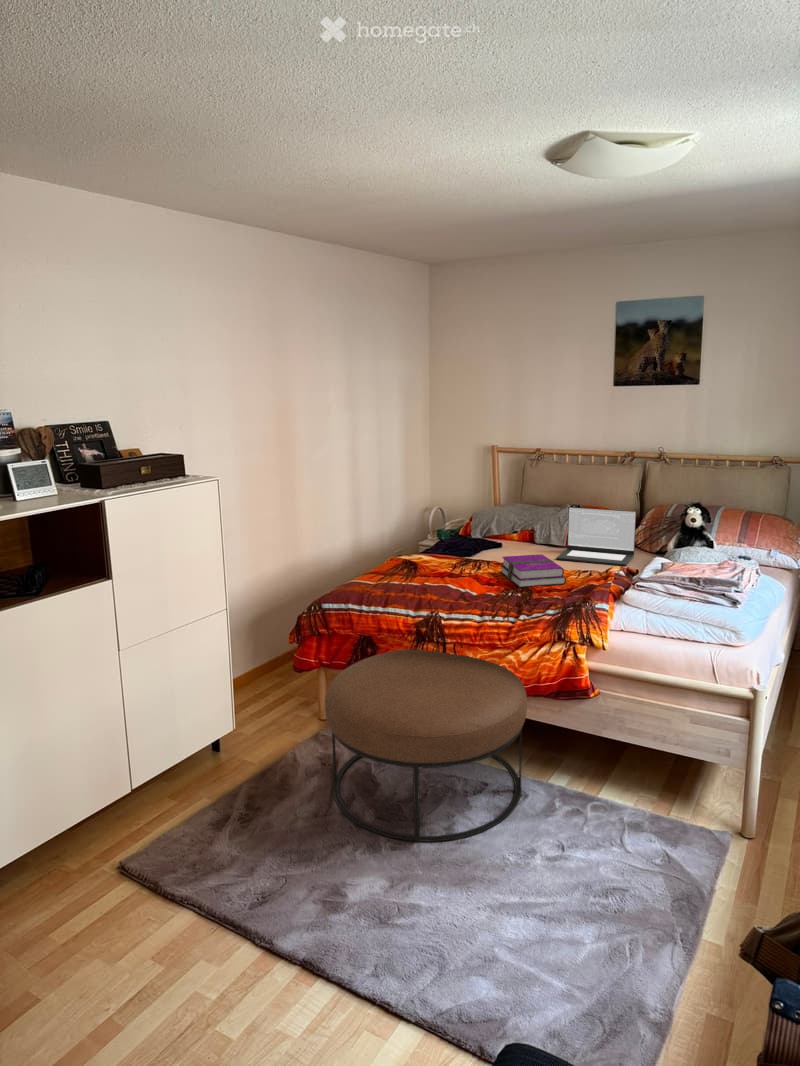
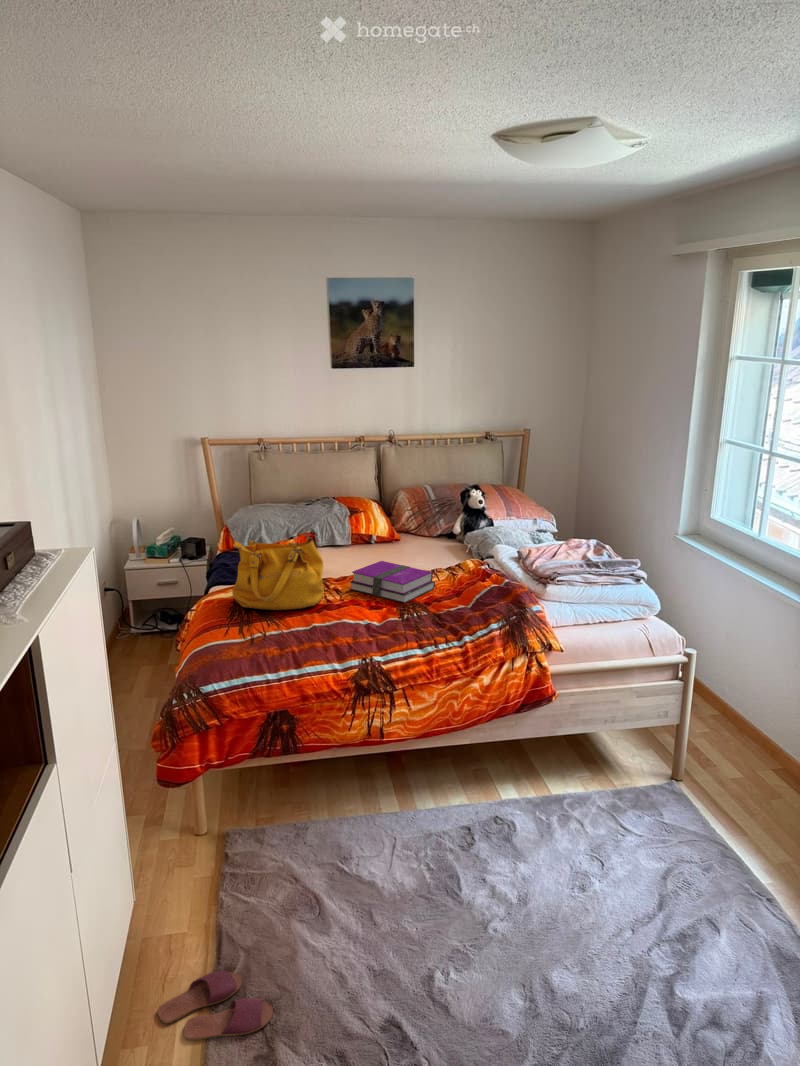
laptop: present [556,507,636,566] -> none [358,500,440,563]
handbag: none [405,516,470,576] -> present [232,534,324,610]
ottoman: present [325,650,527,841] -> none [300,694,552,958]
slippers: none [210,770,262,806] -> present [158,970,273,1040]

